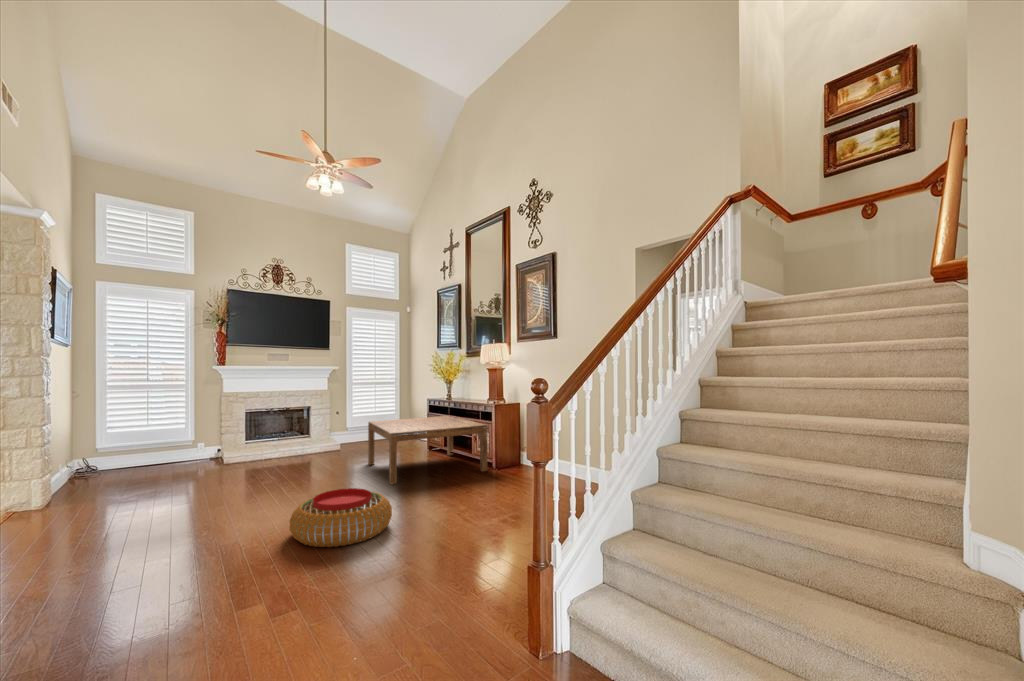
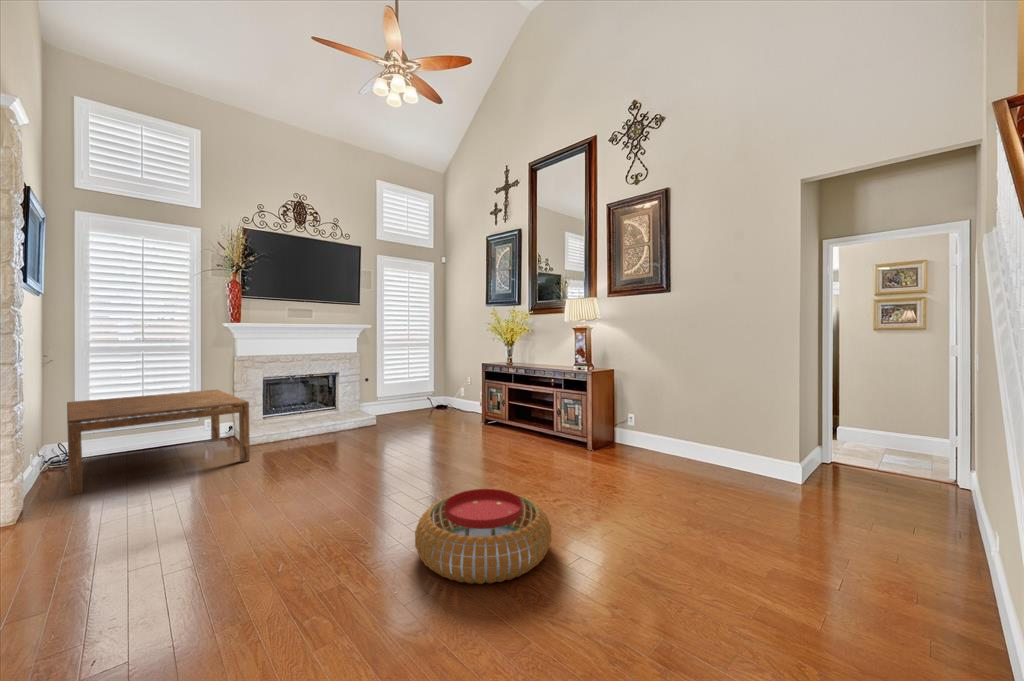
coffee table: present [368,416,487,484] -> present [67,390,250,495]

